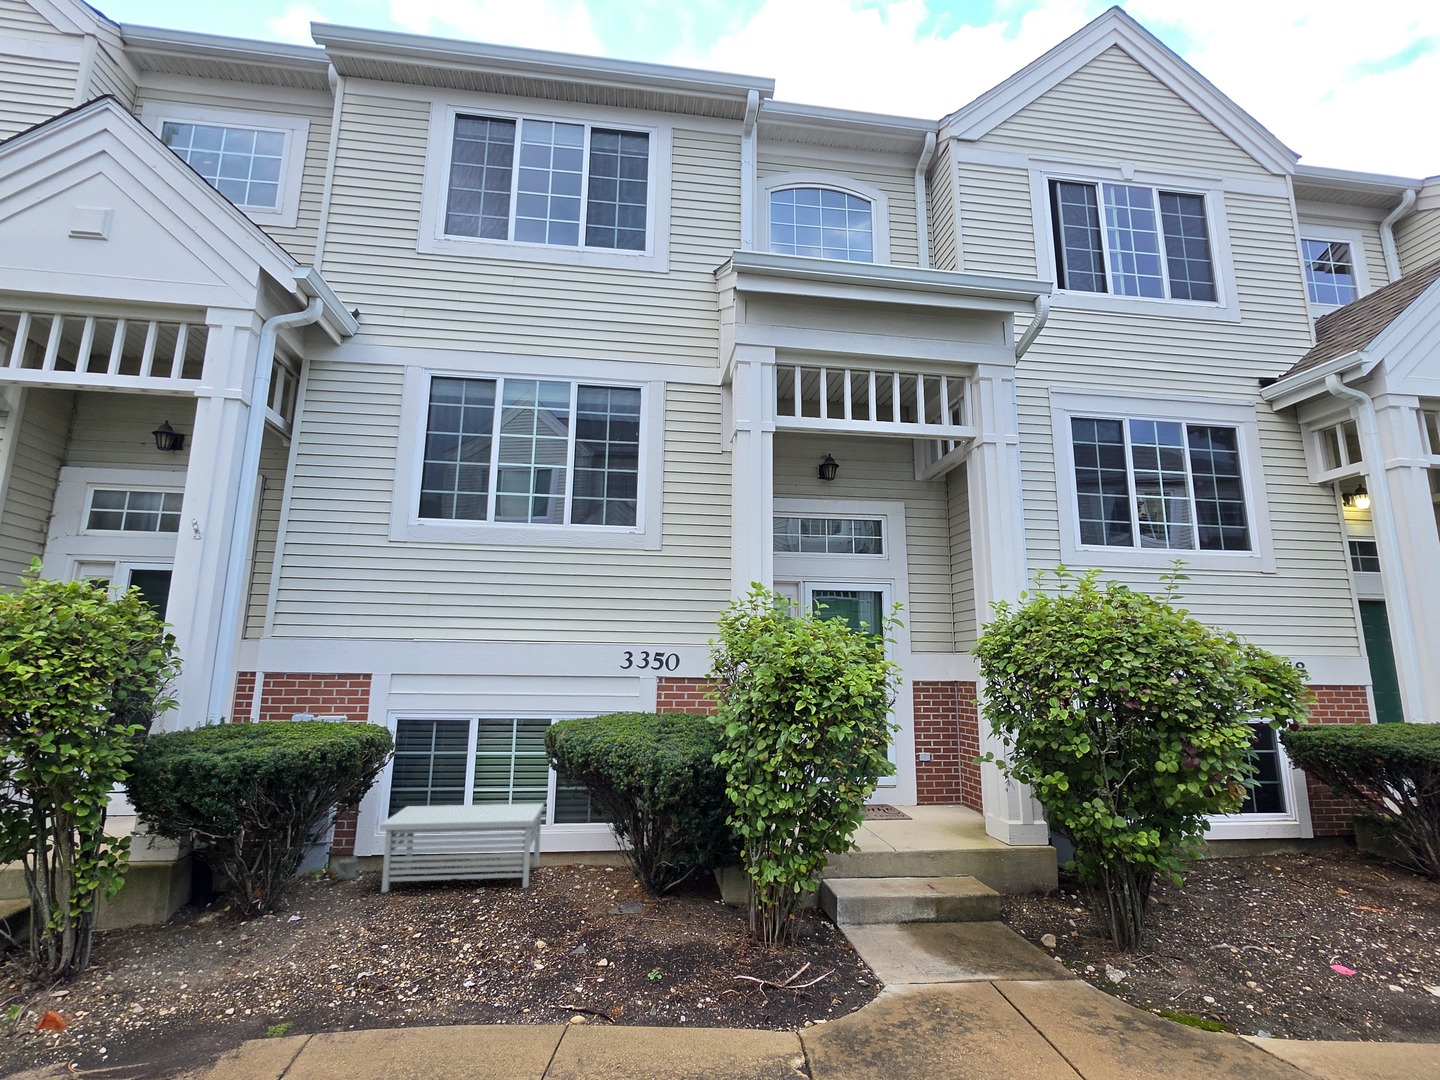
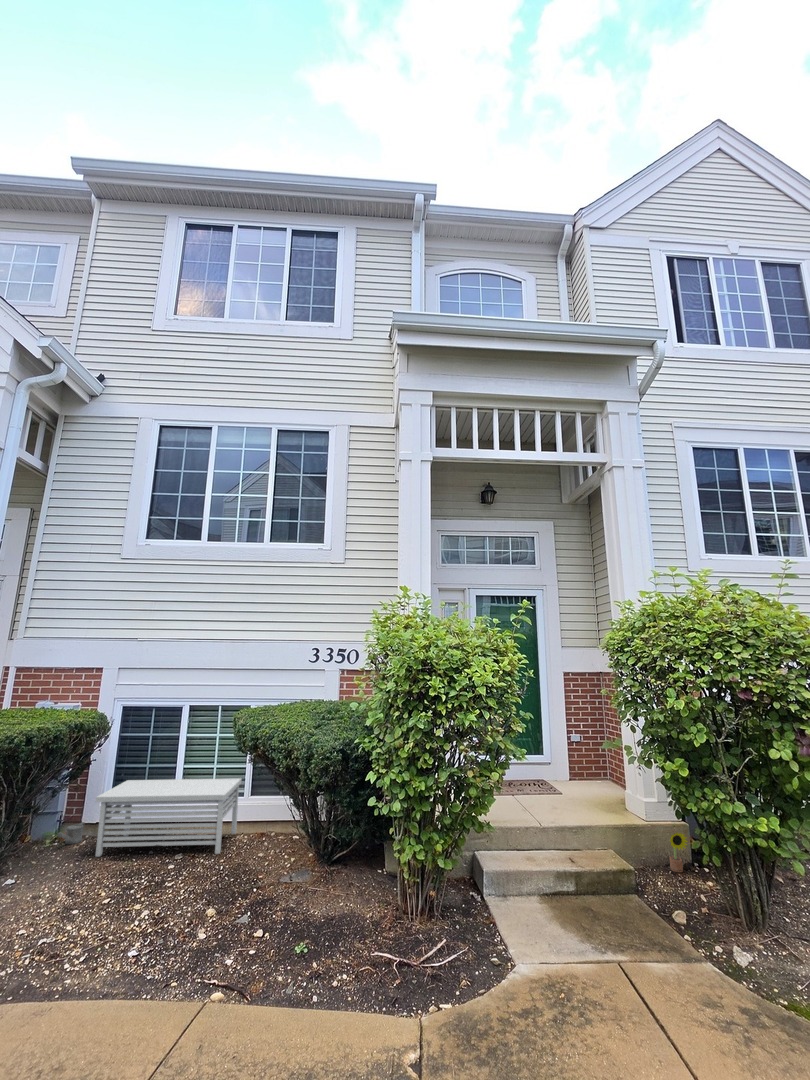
decorative plant: none [1037,854,1059,897] -> present [670,832,688,872]

